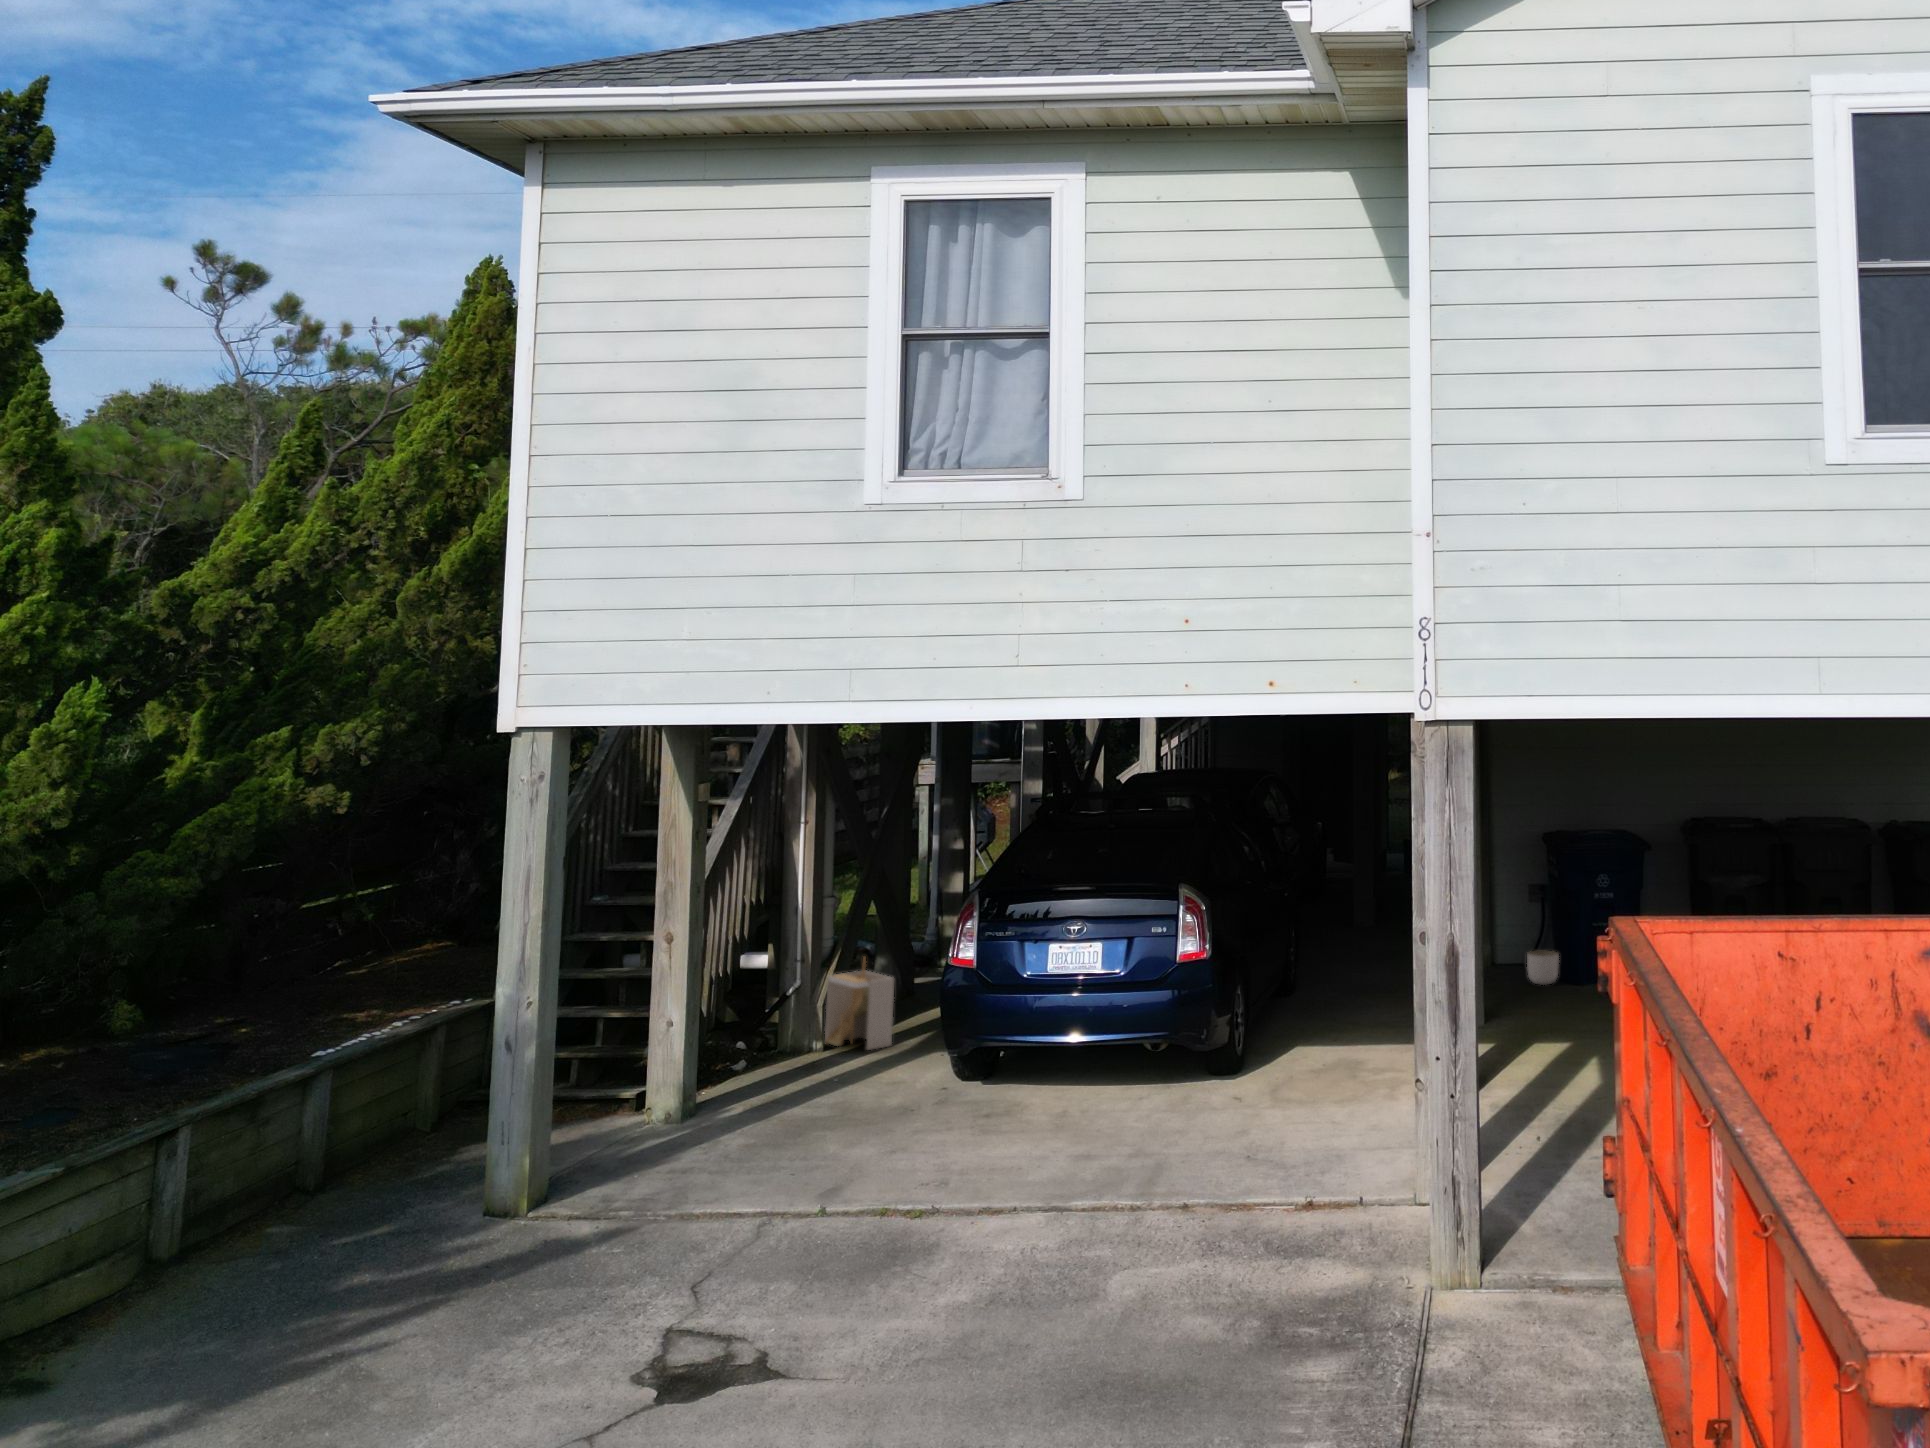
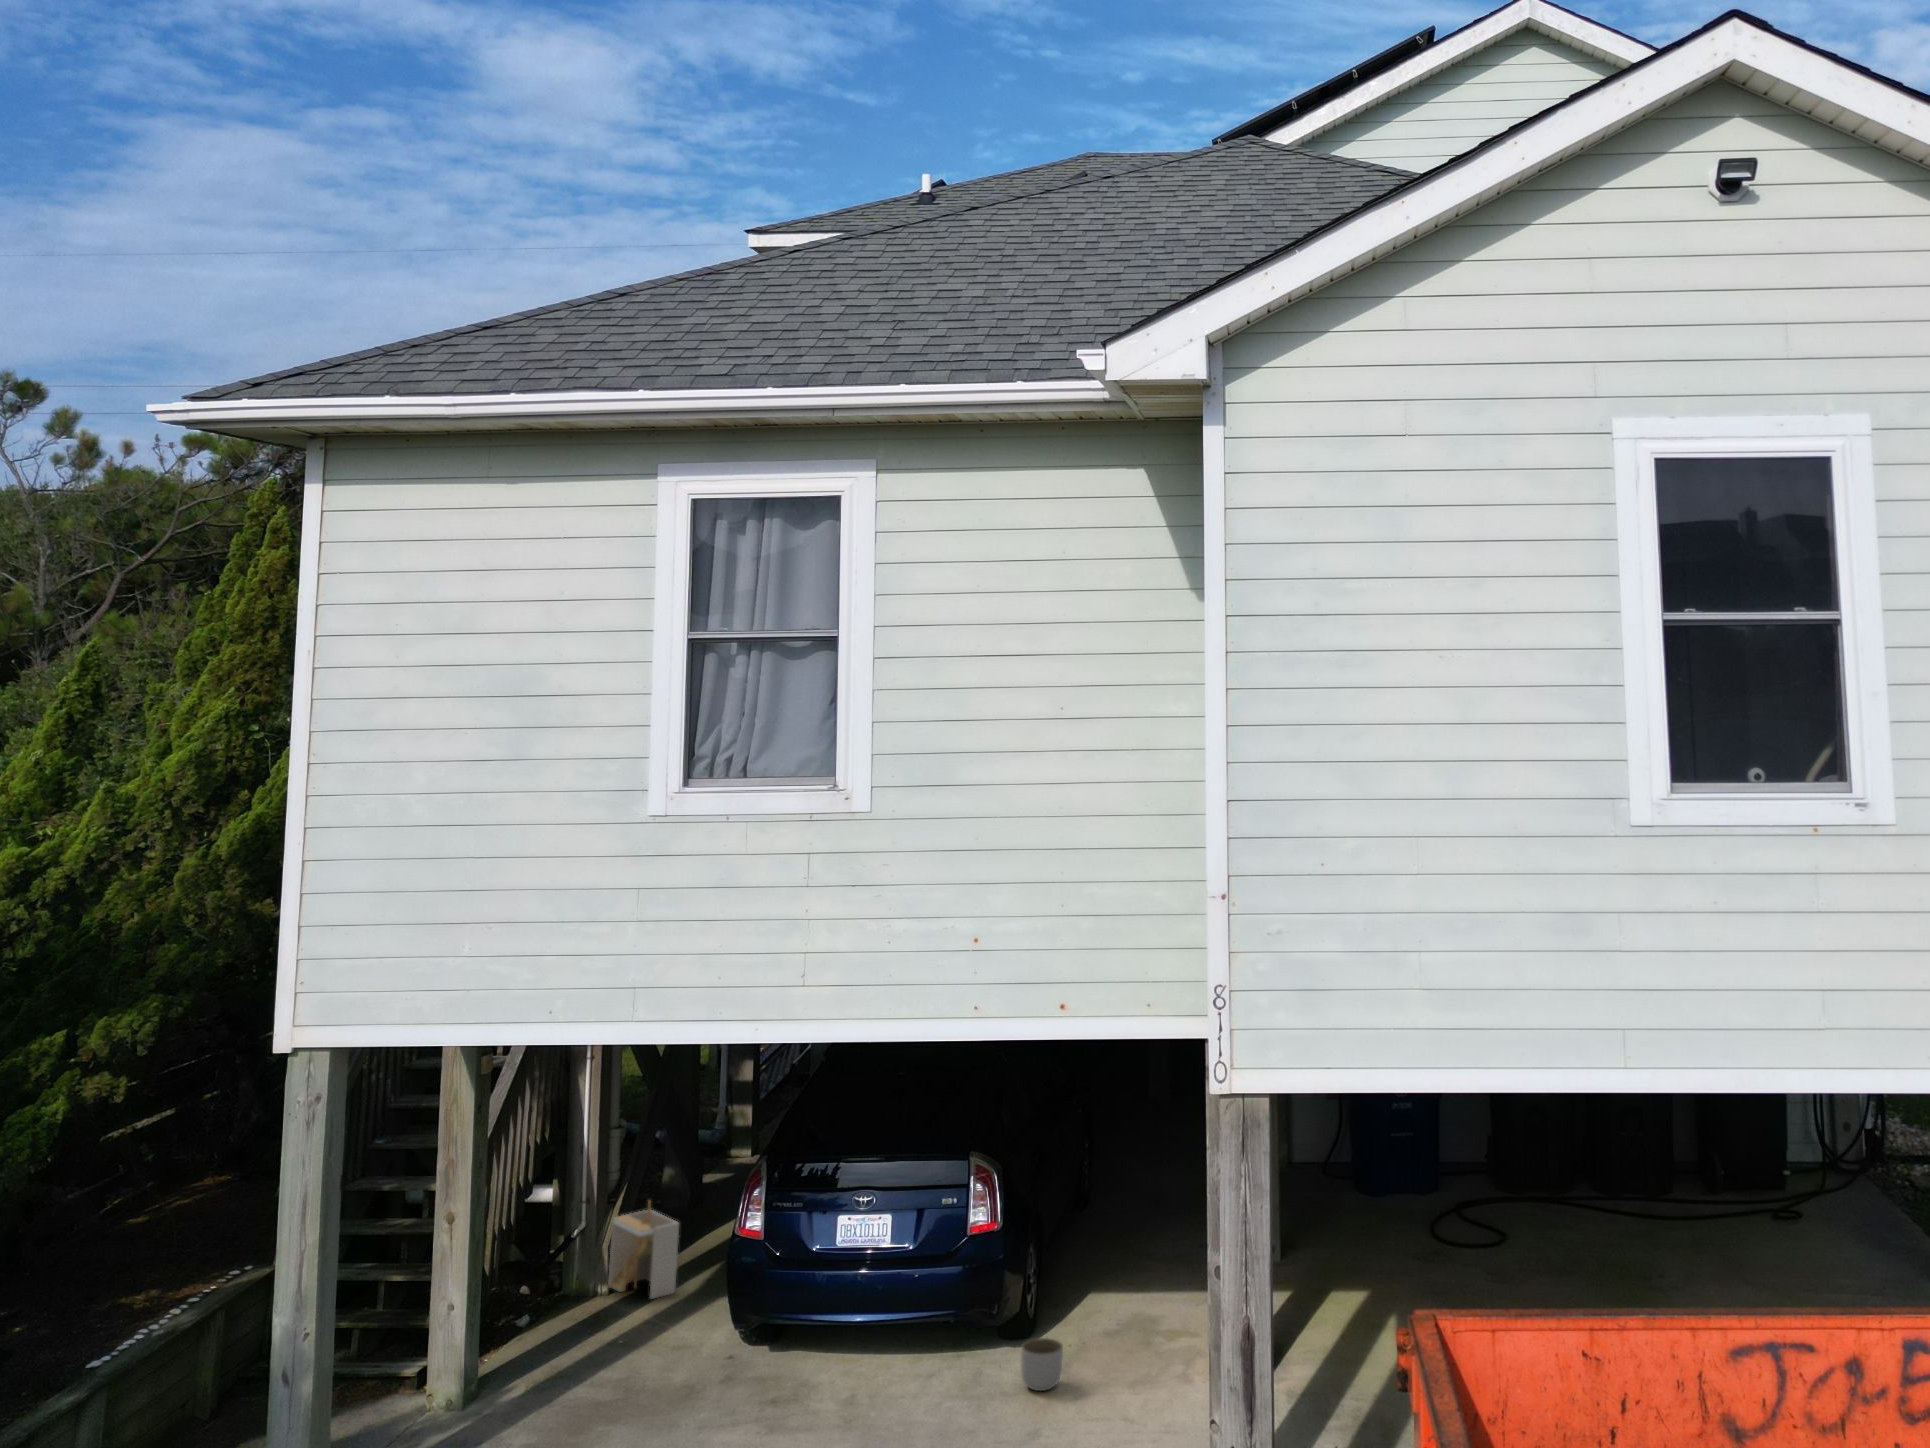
planter: present [1527,951,1559,985] -> present [1021,1338,1063,1391]

